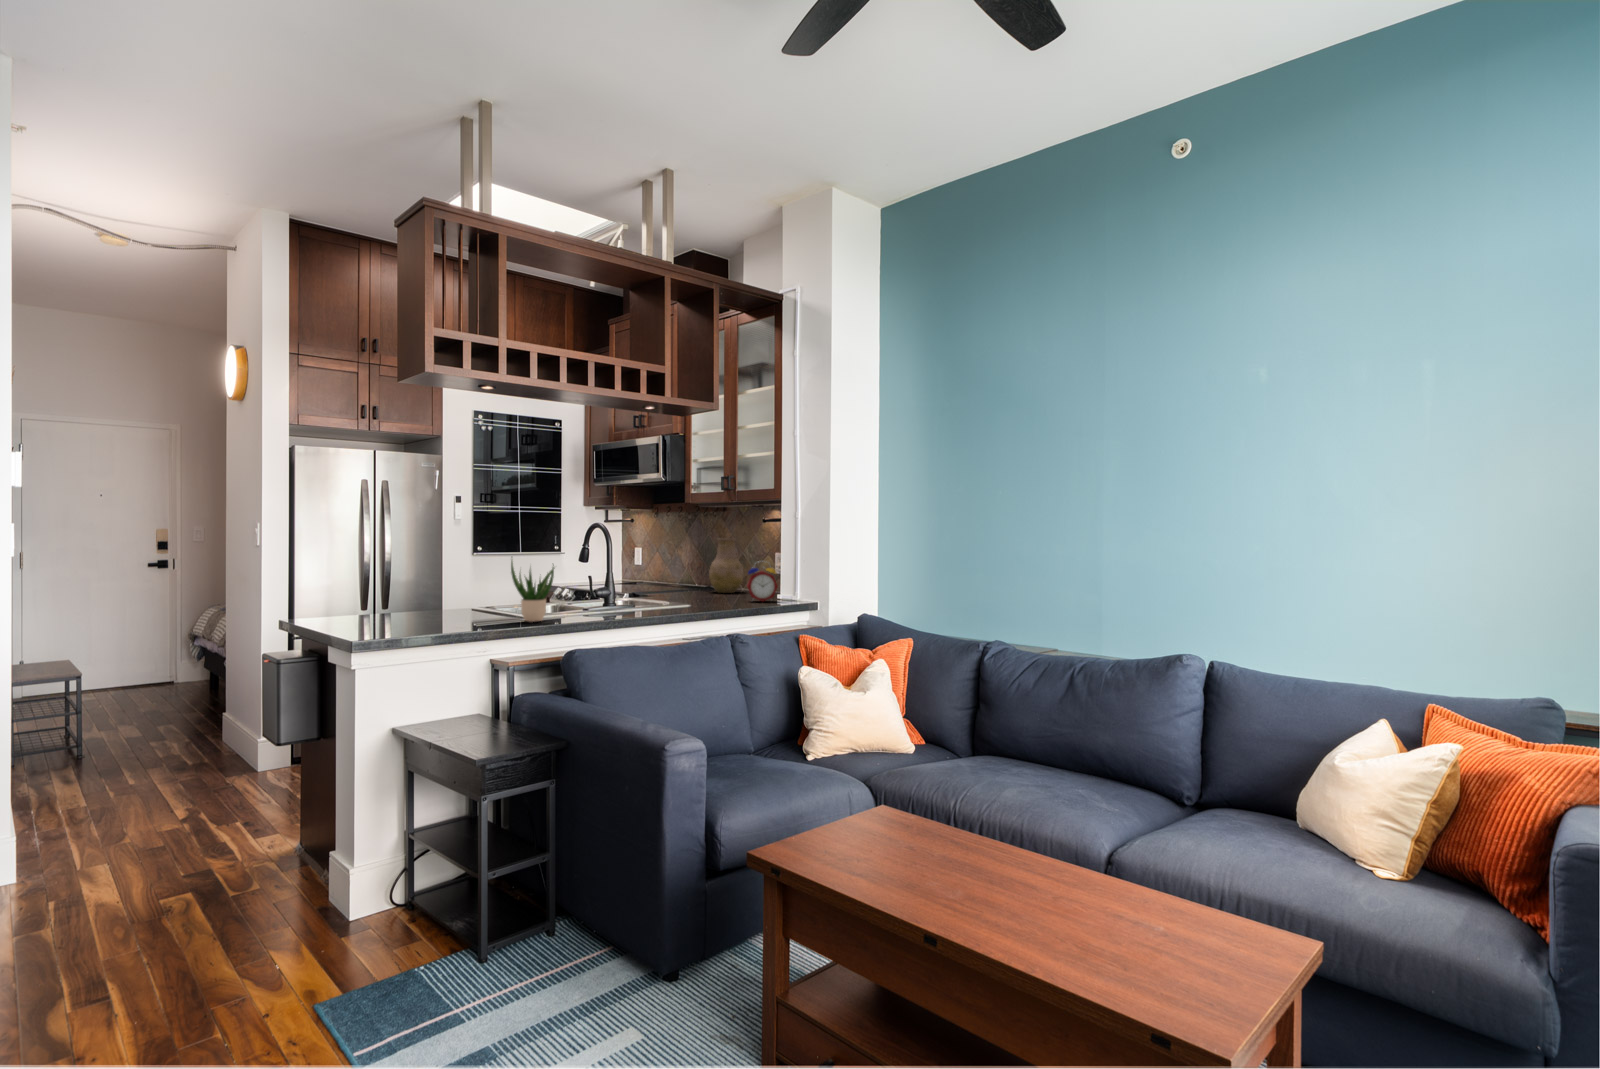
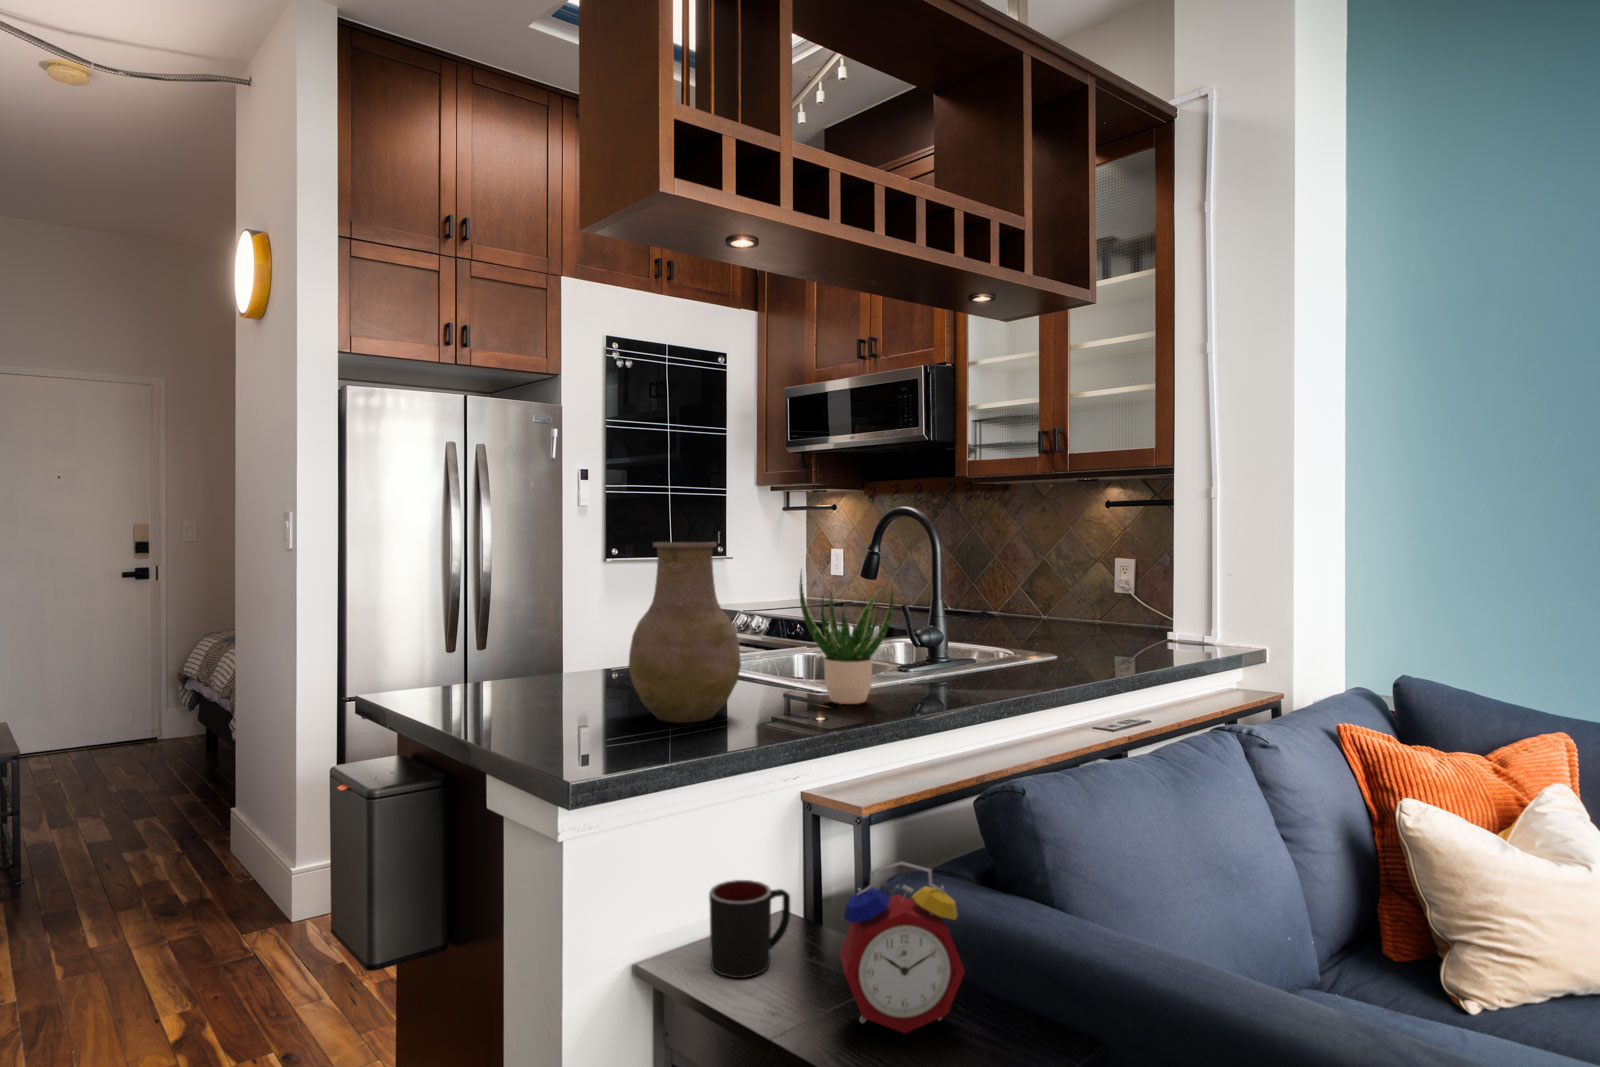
vase: present [709,538,743,593] -> present [628,542,741,723]
alarm clock: present [747,561,778,601] -> present [839,862,965,1034]
mug: none [427,692,468,731] -> present [709,880,790,978]

